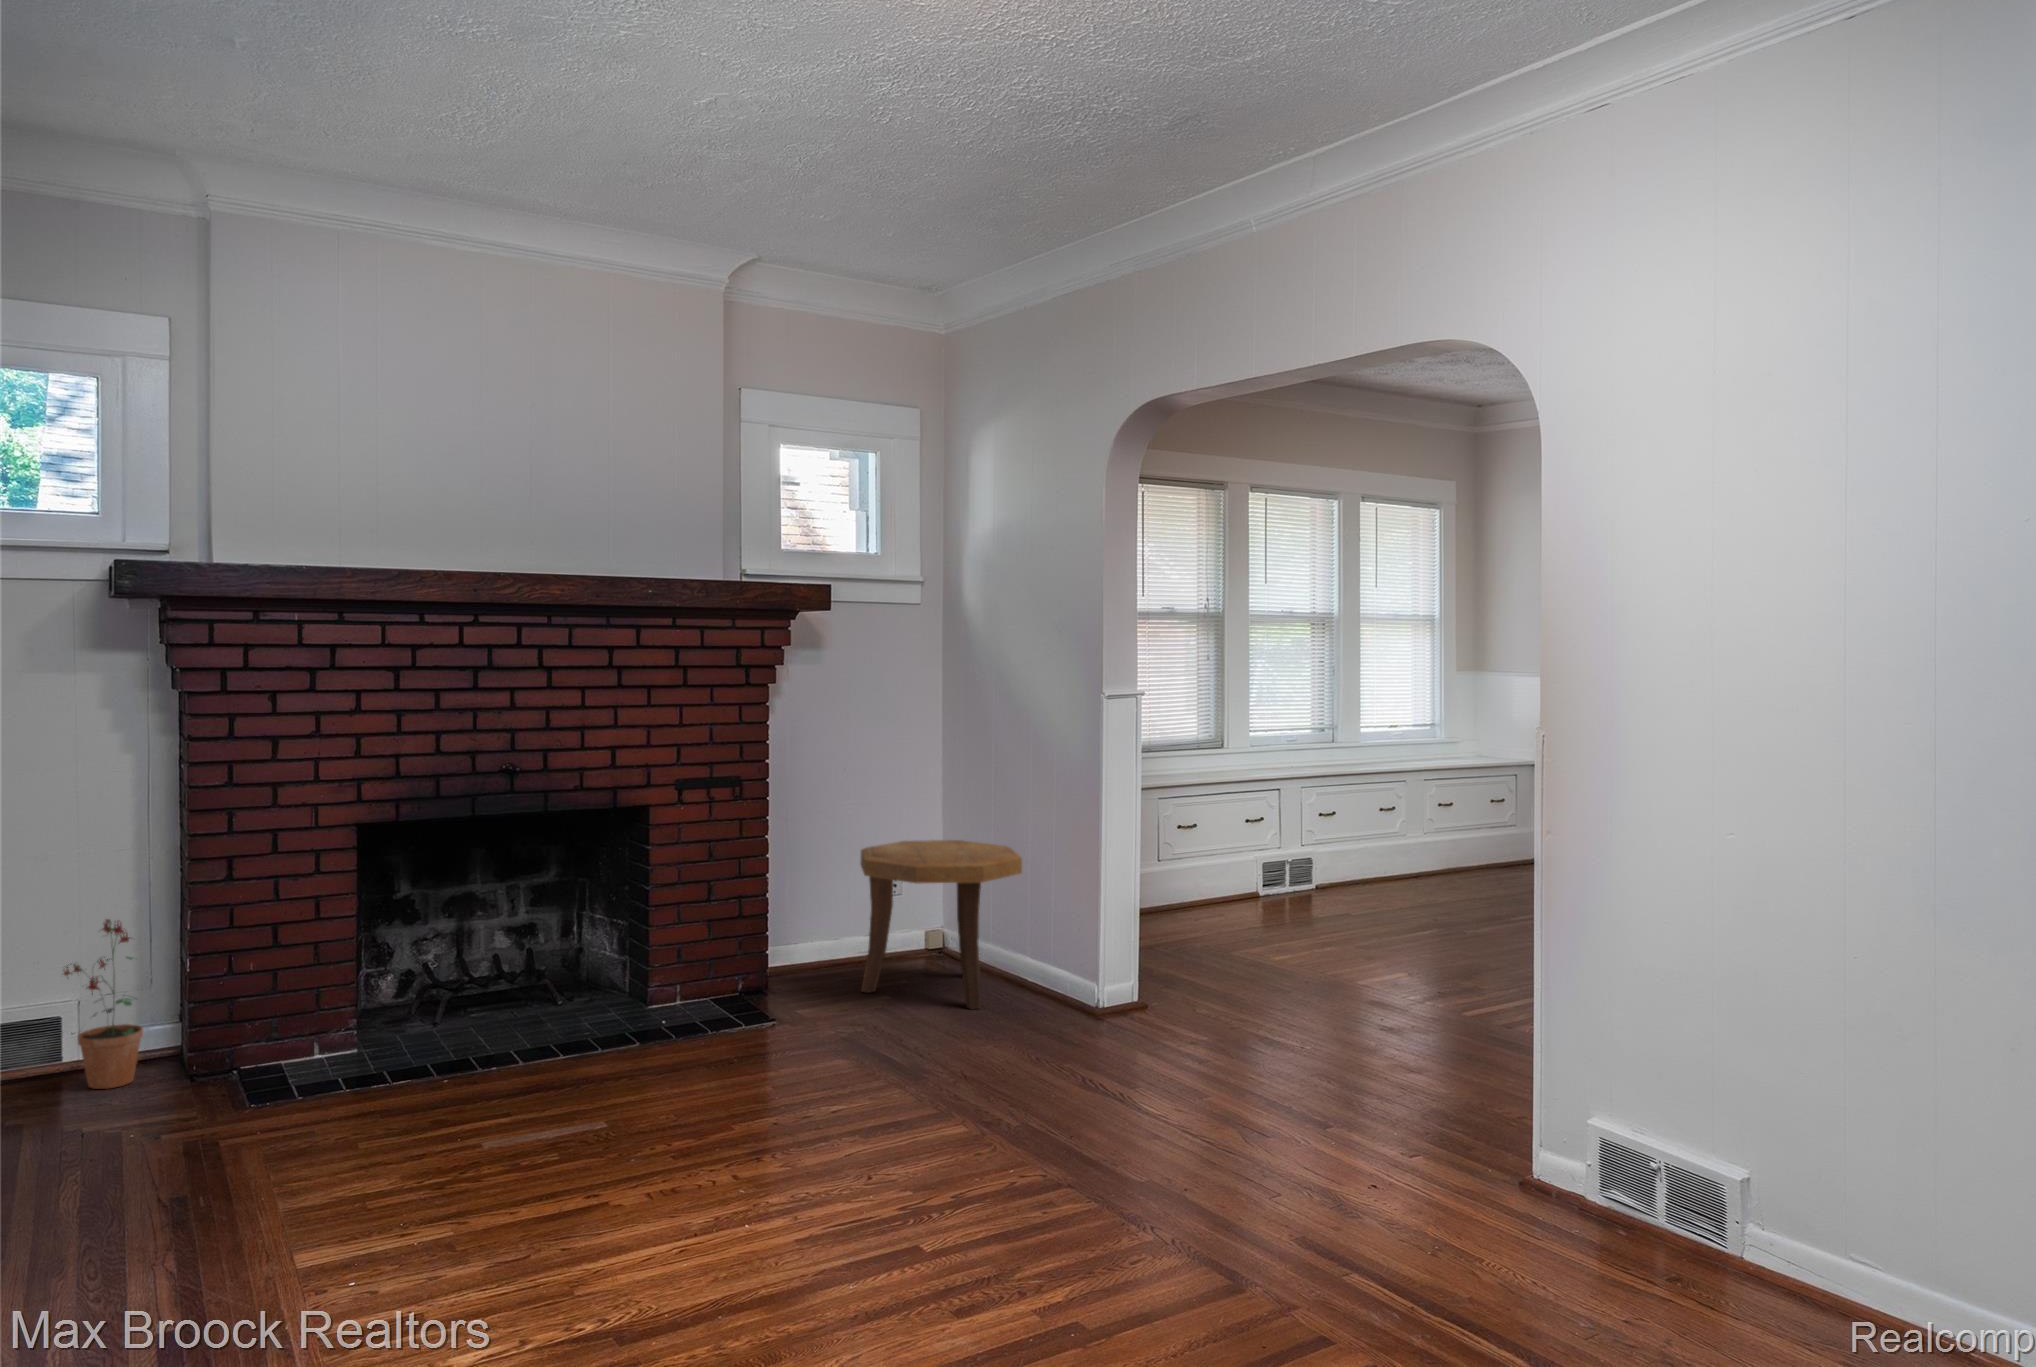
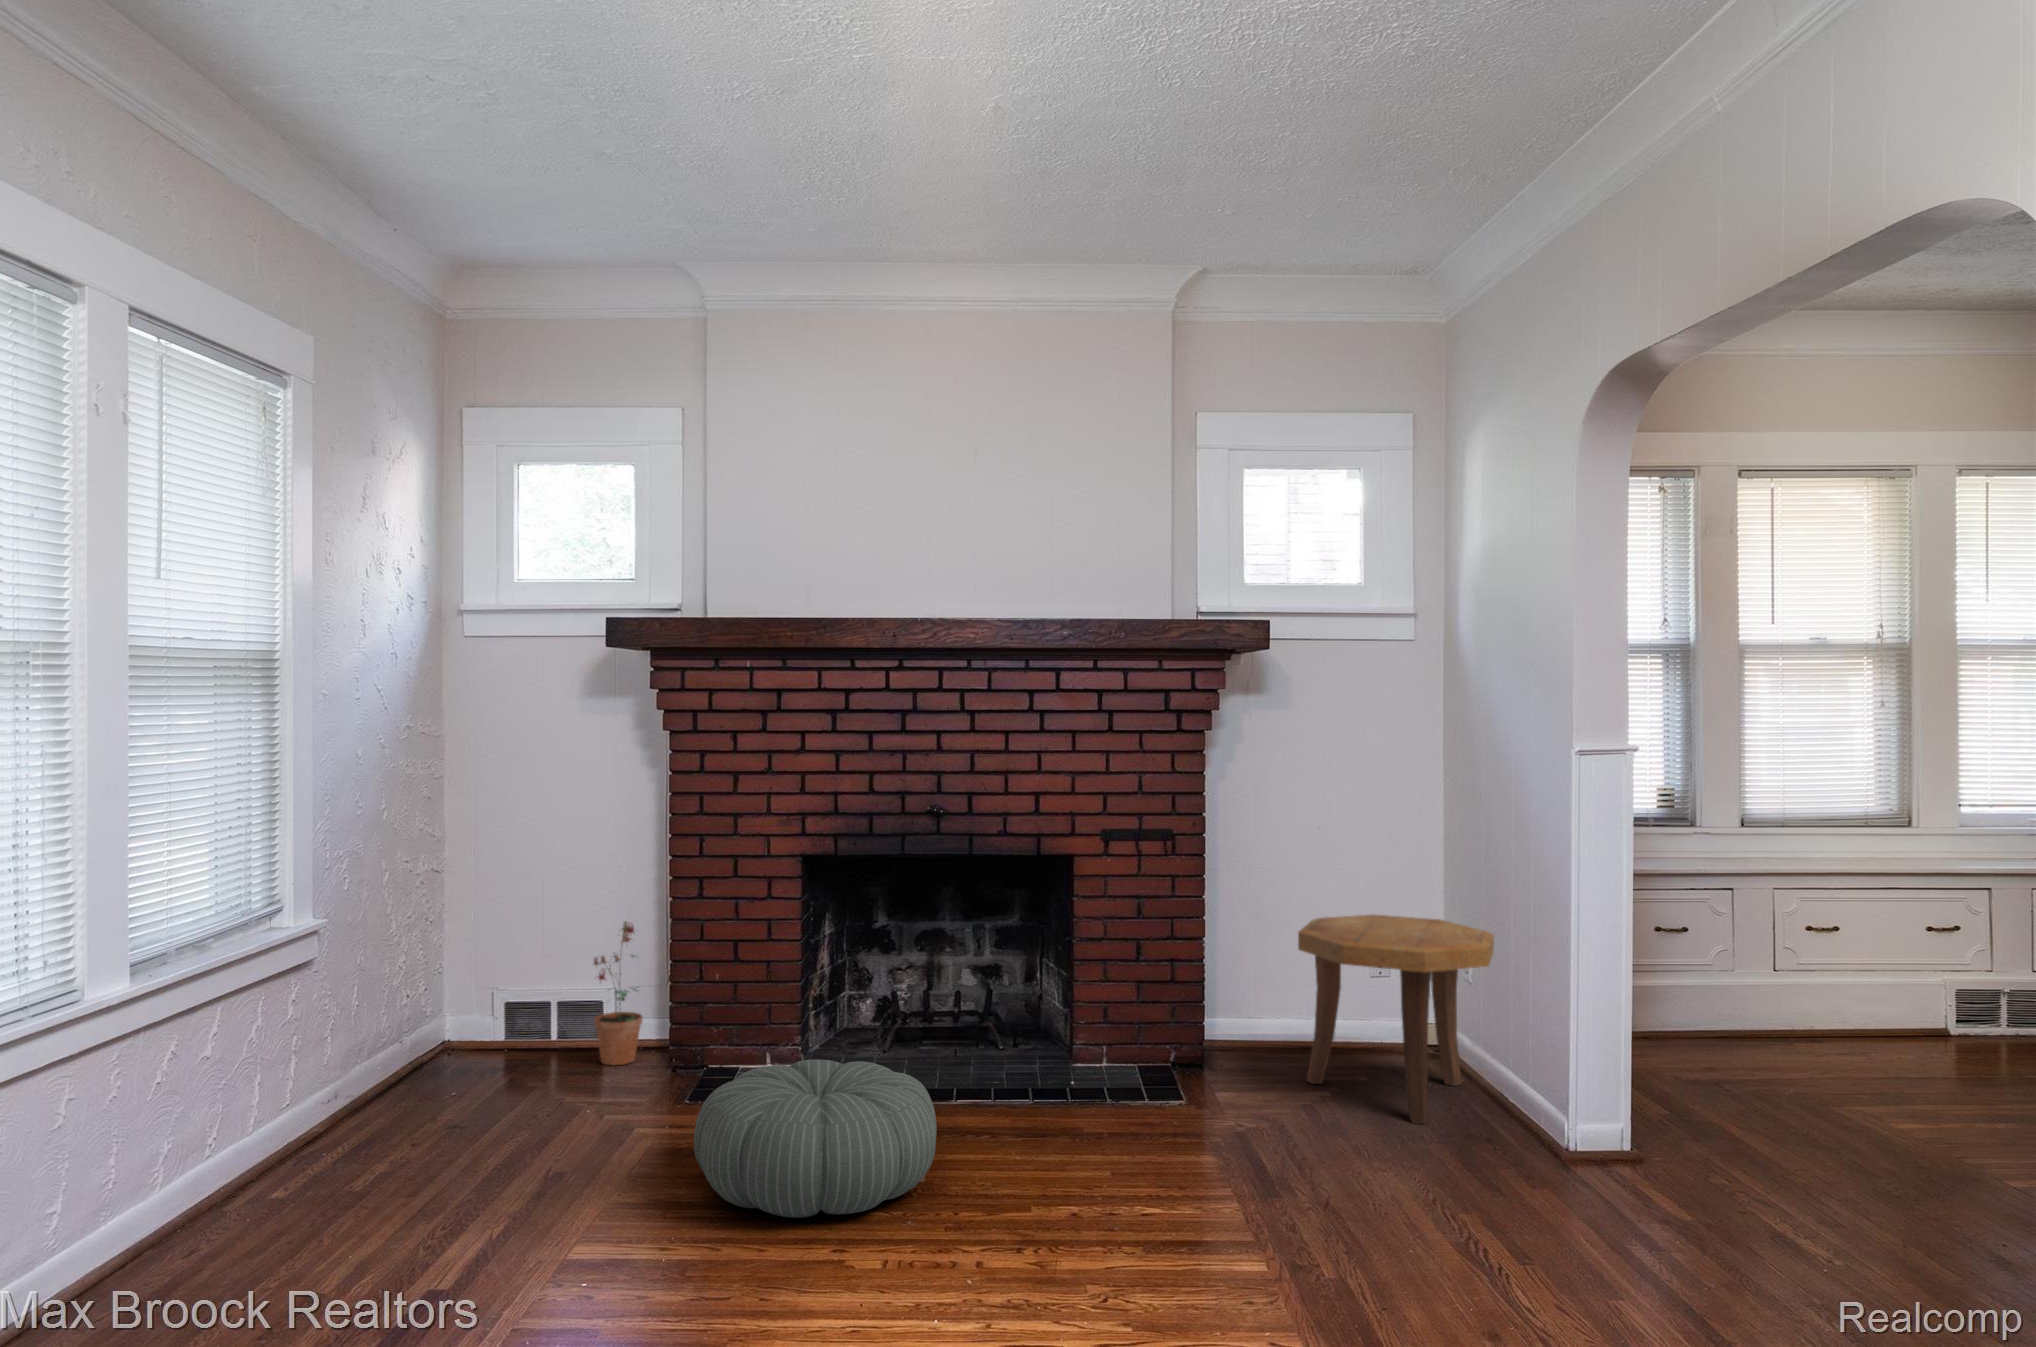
pouf: none [377,1023,637,1180] -> present [694,1059,937,1218]

